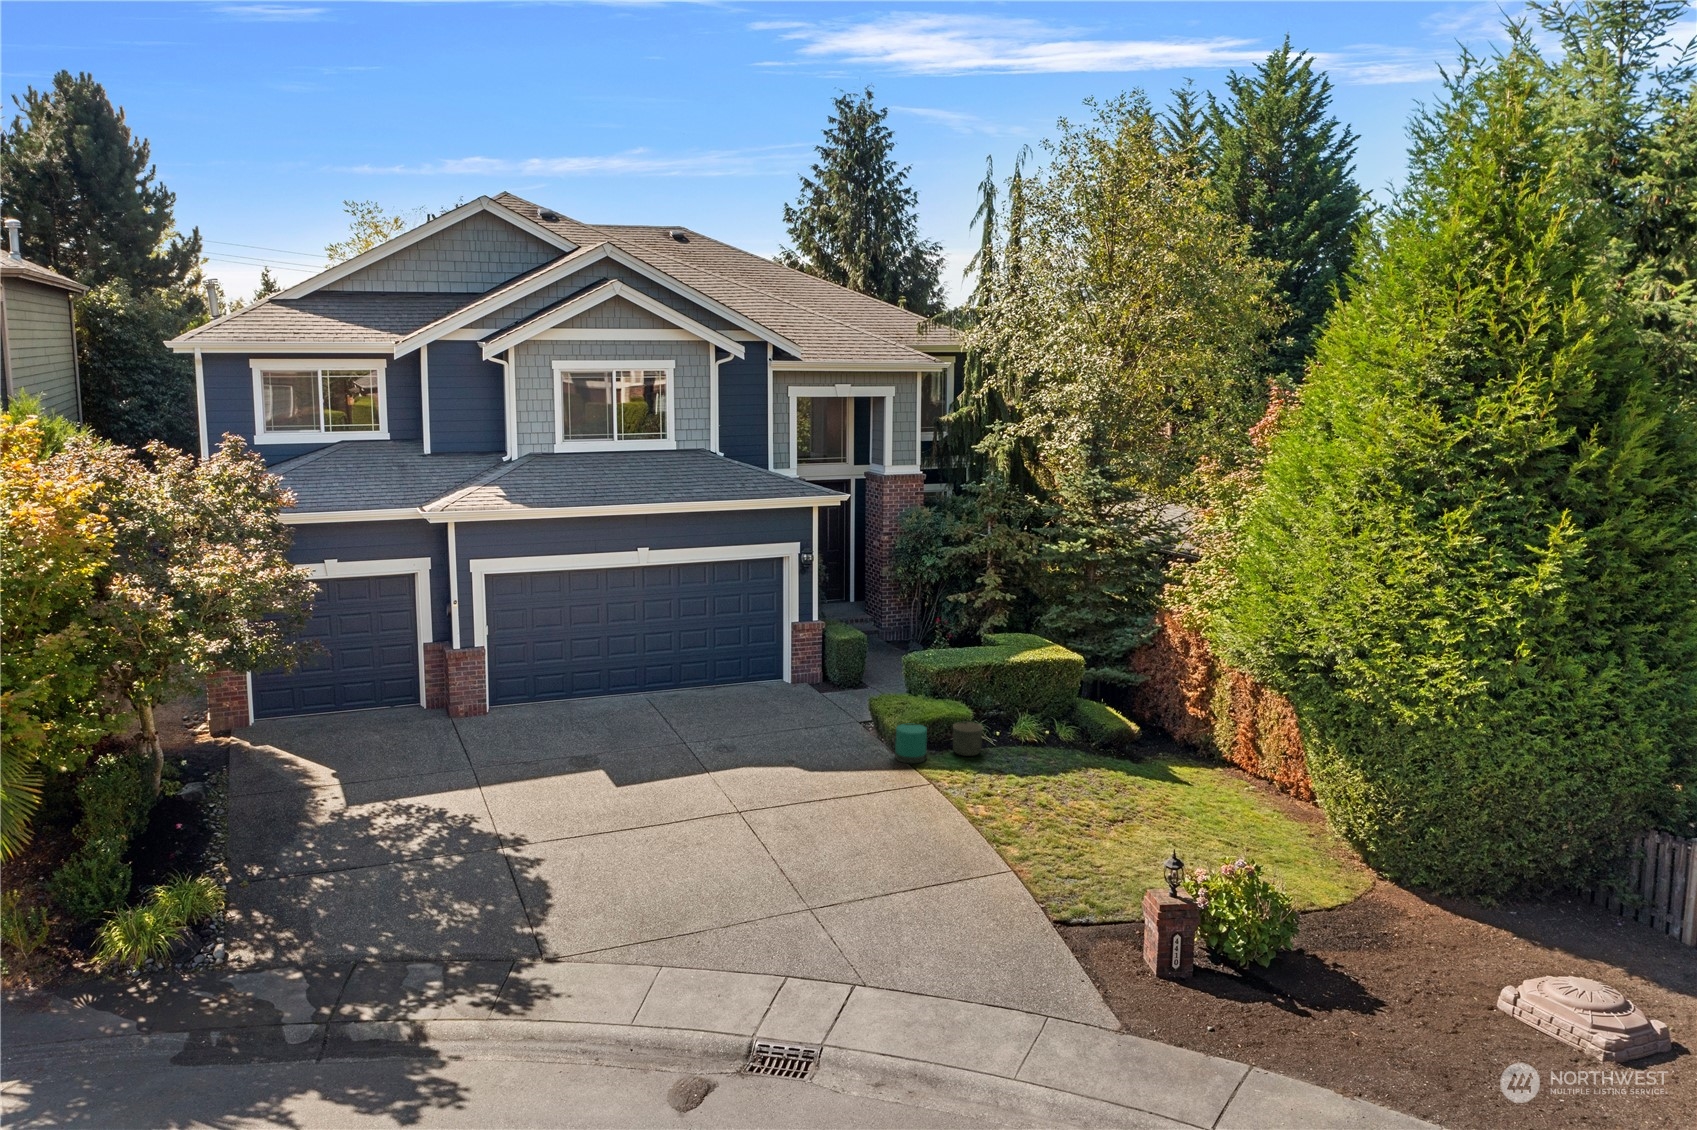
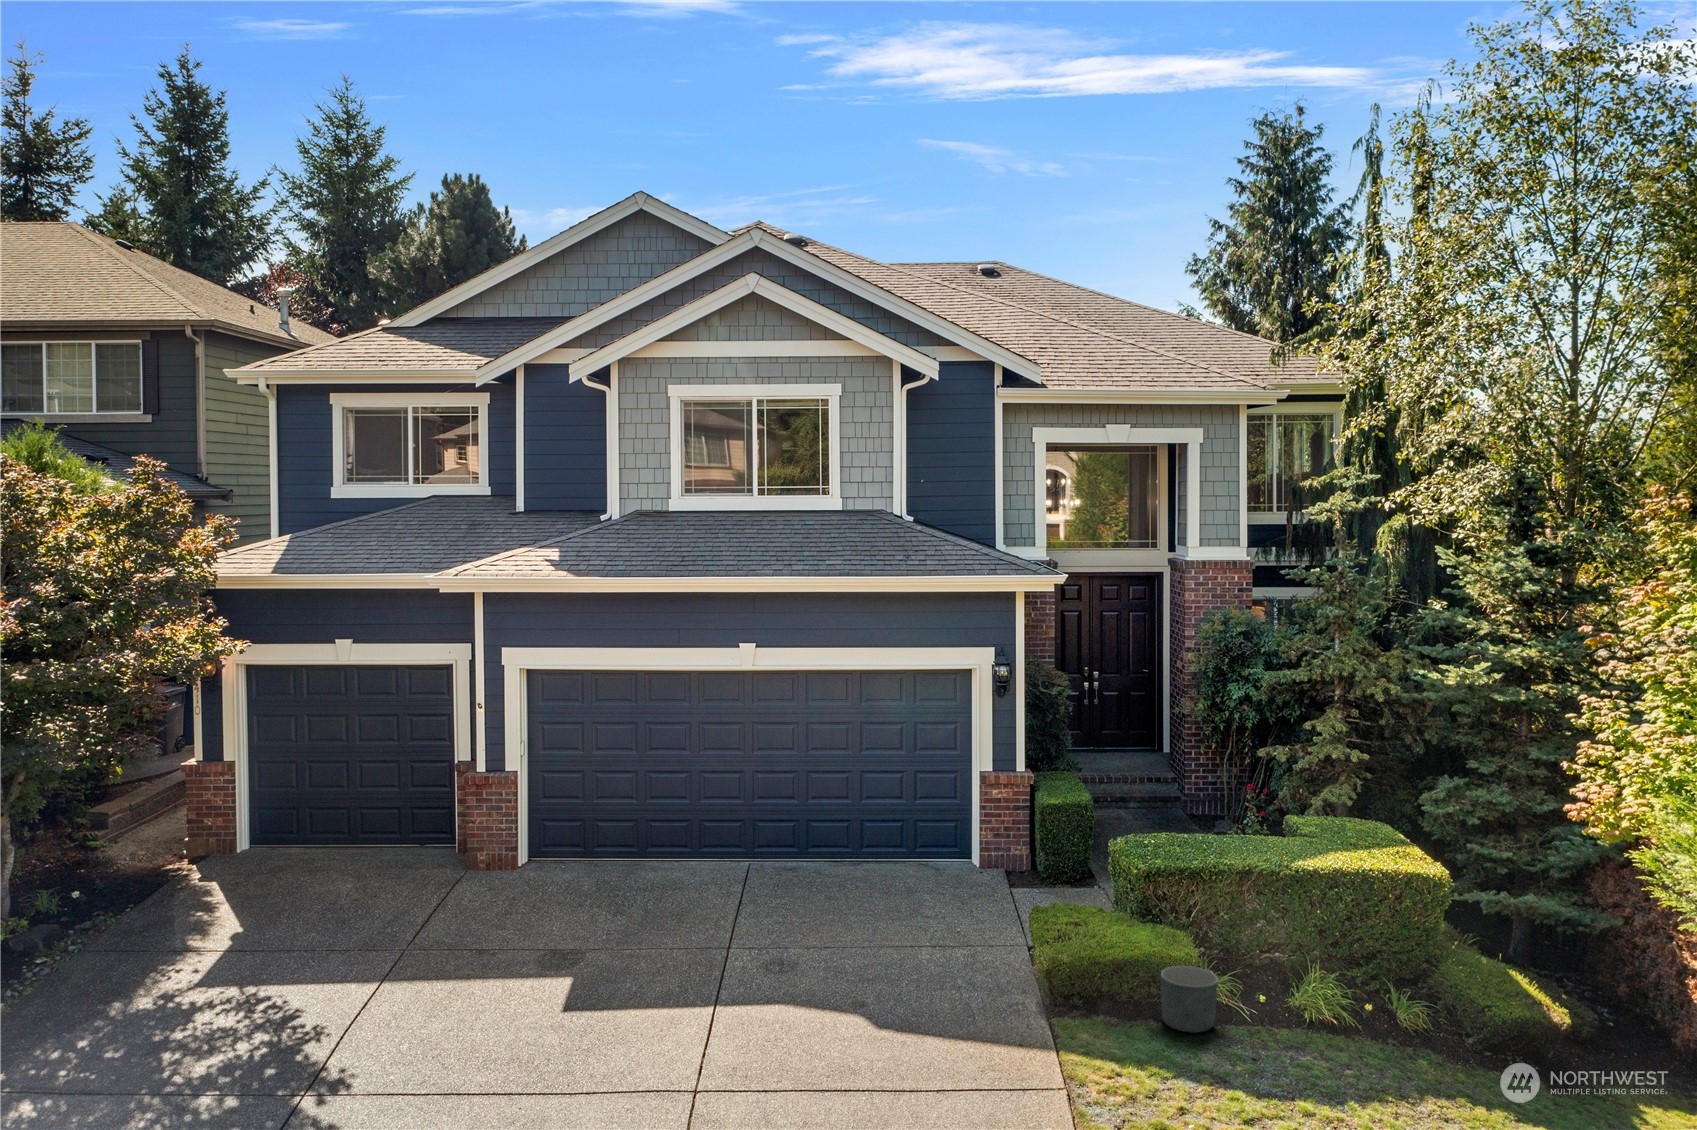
trash can: present [895,724,927,763] -> none [1048,957,1107,1033]

